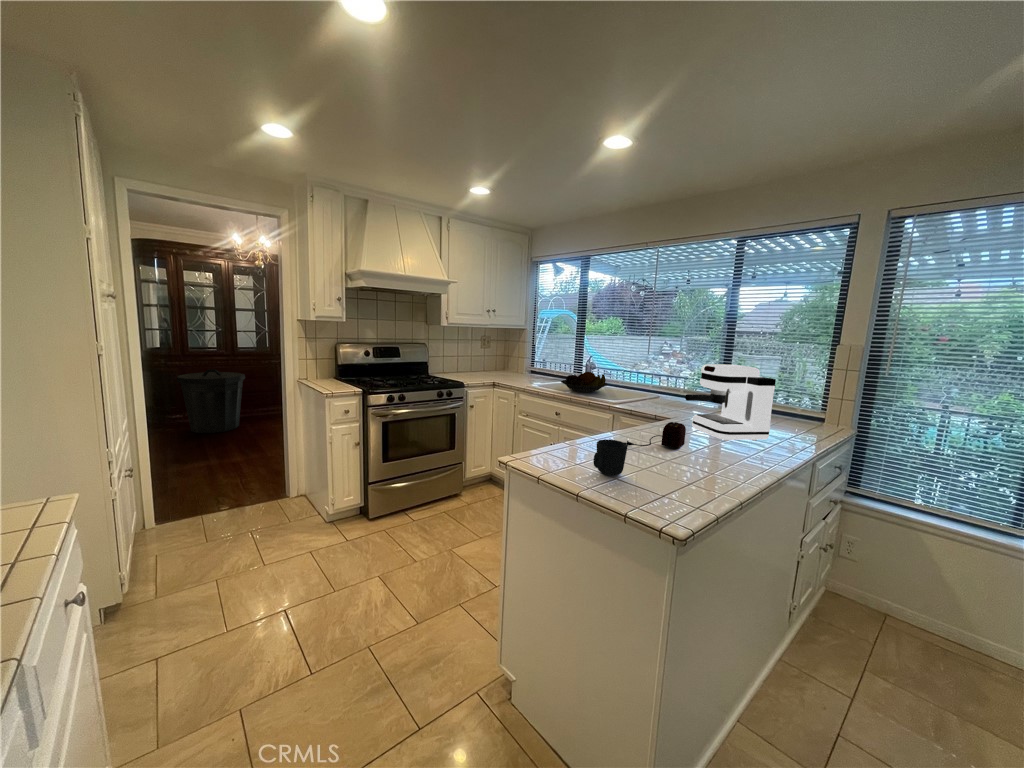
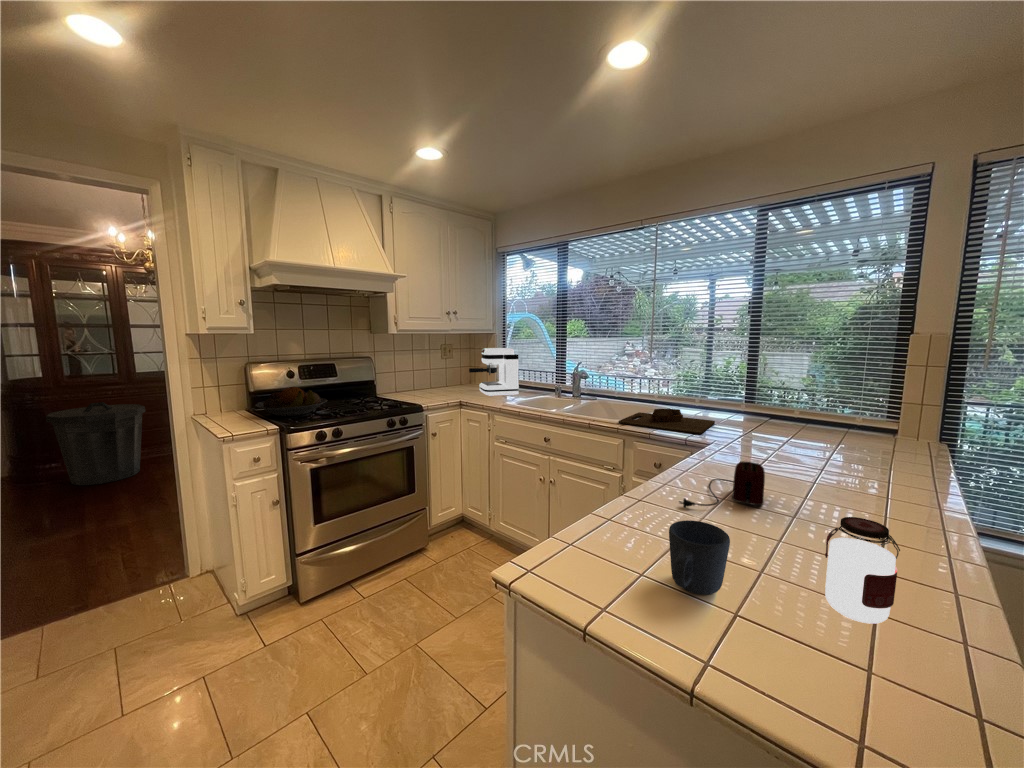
coffee maker: present [685,364,776,441] -> present [469,348,519,397]
fruit bowl: present [561,372,608,392] -> present [255,387,327,416]
cutting board: none [612,394,688,413] -> present [618,409,715,434]
jar: none [673,437,708,490] -> present [825,517,900,624]

